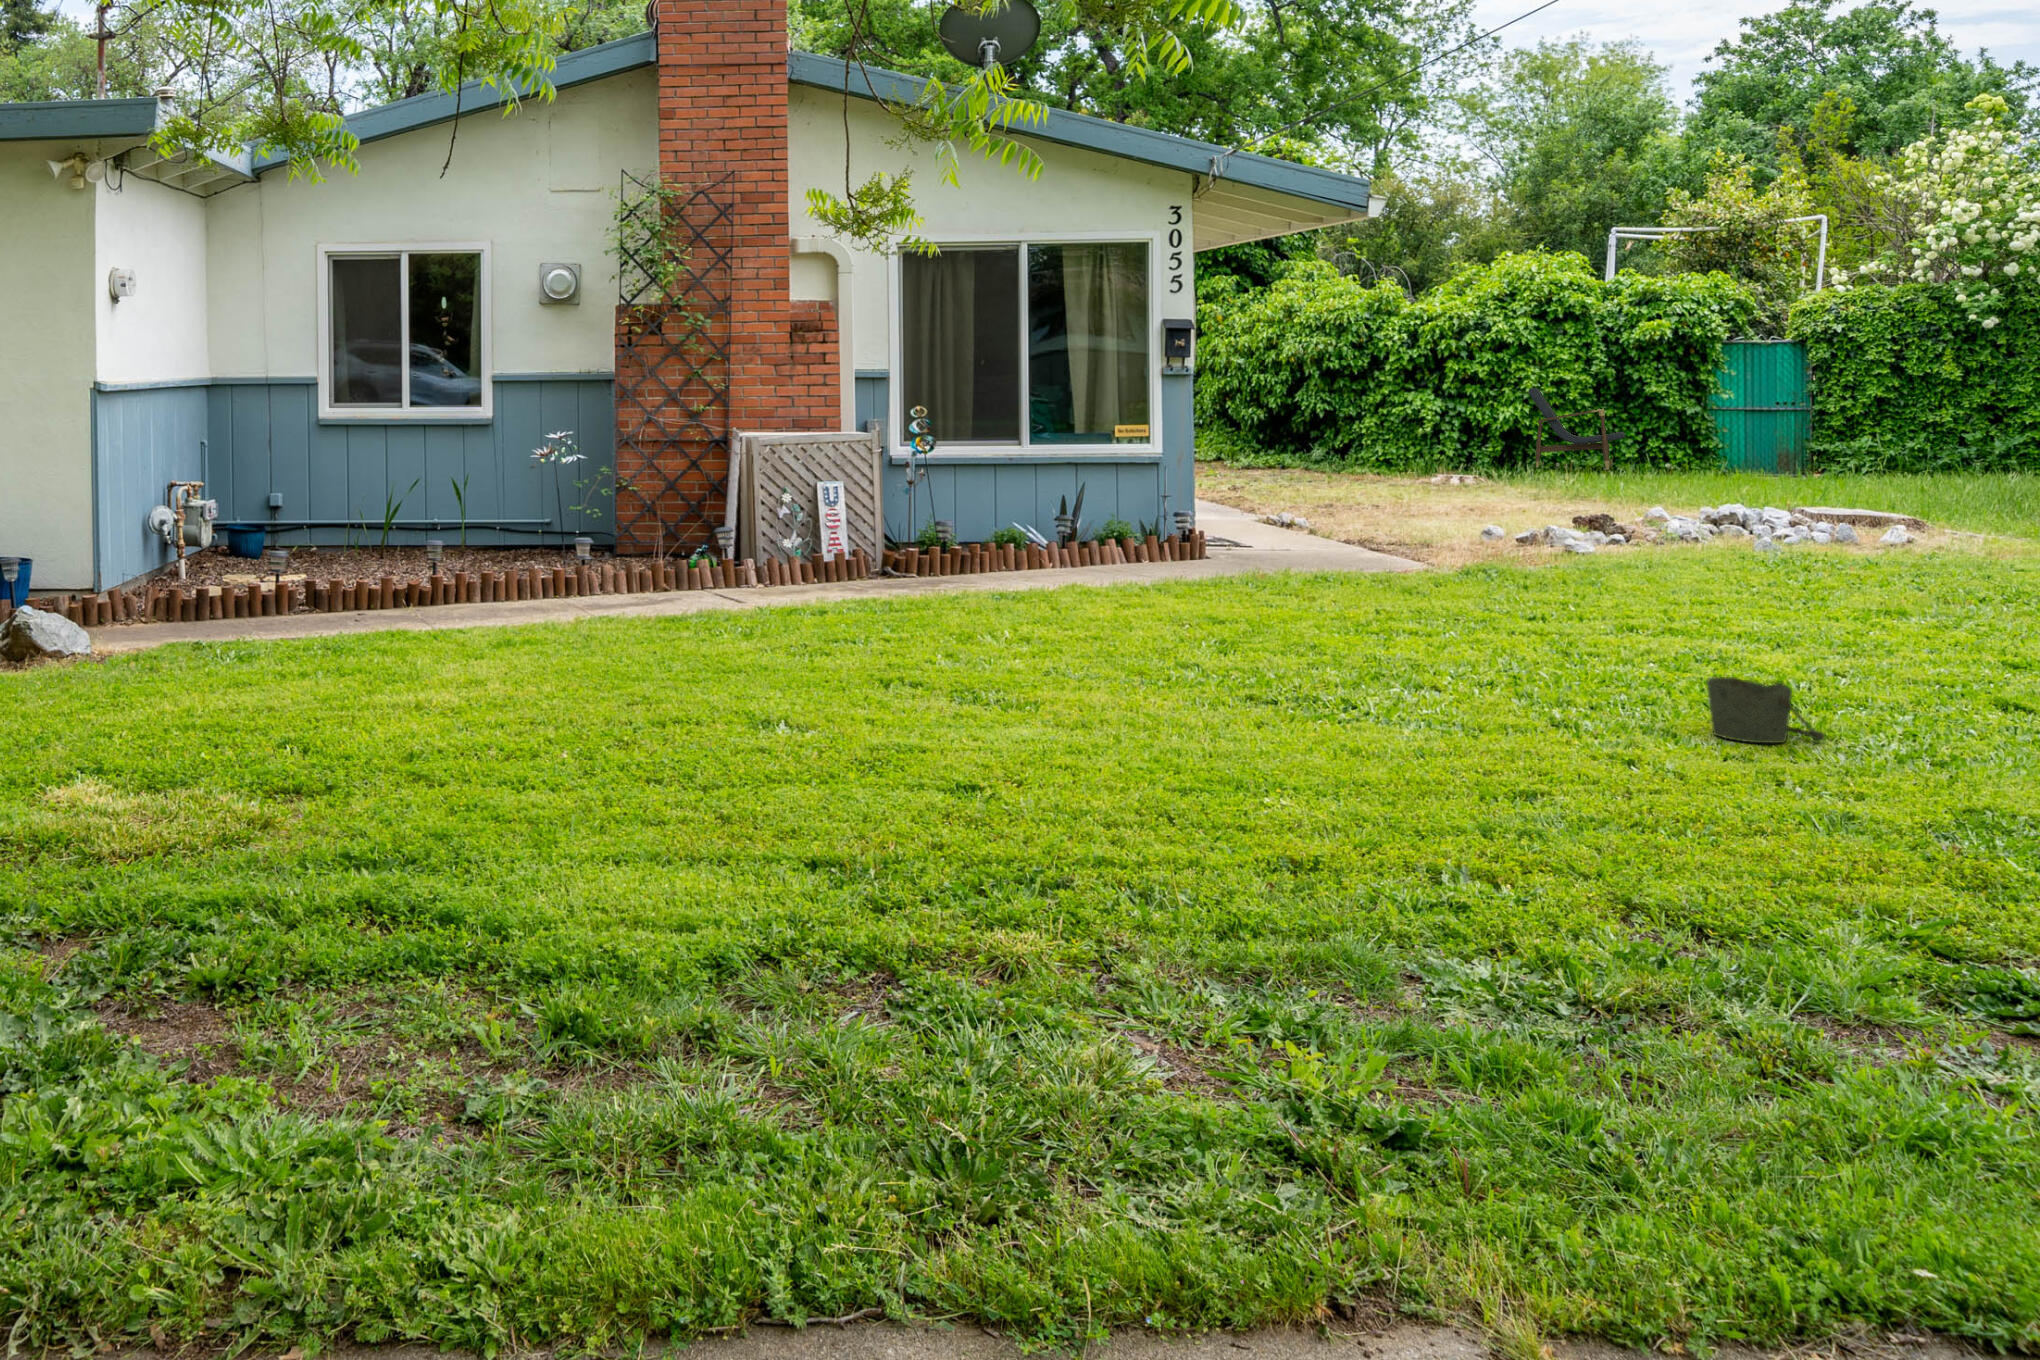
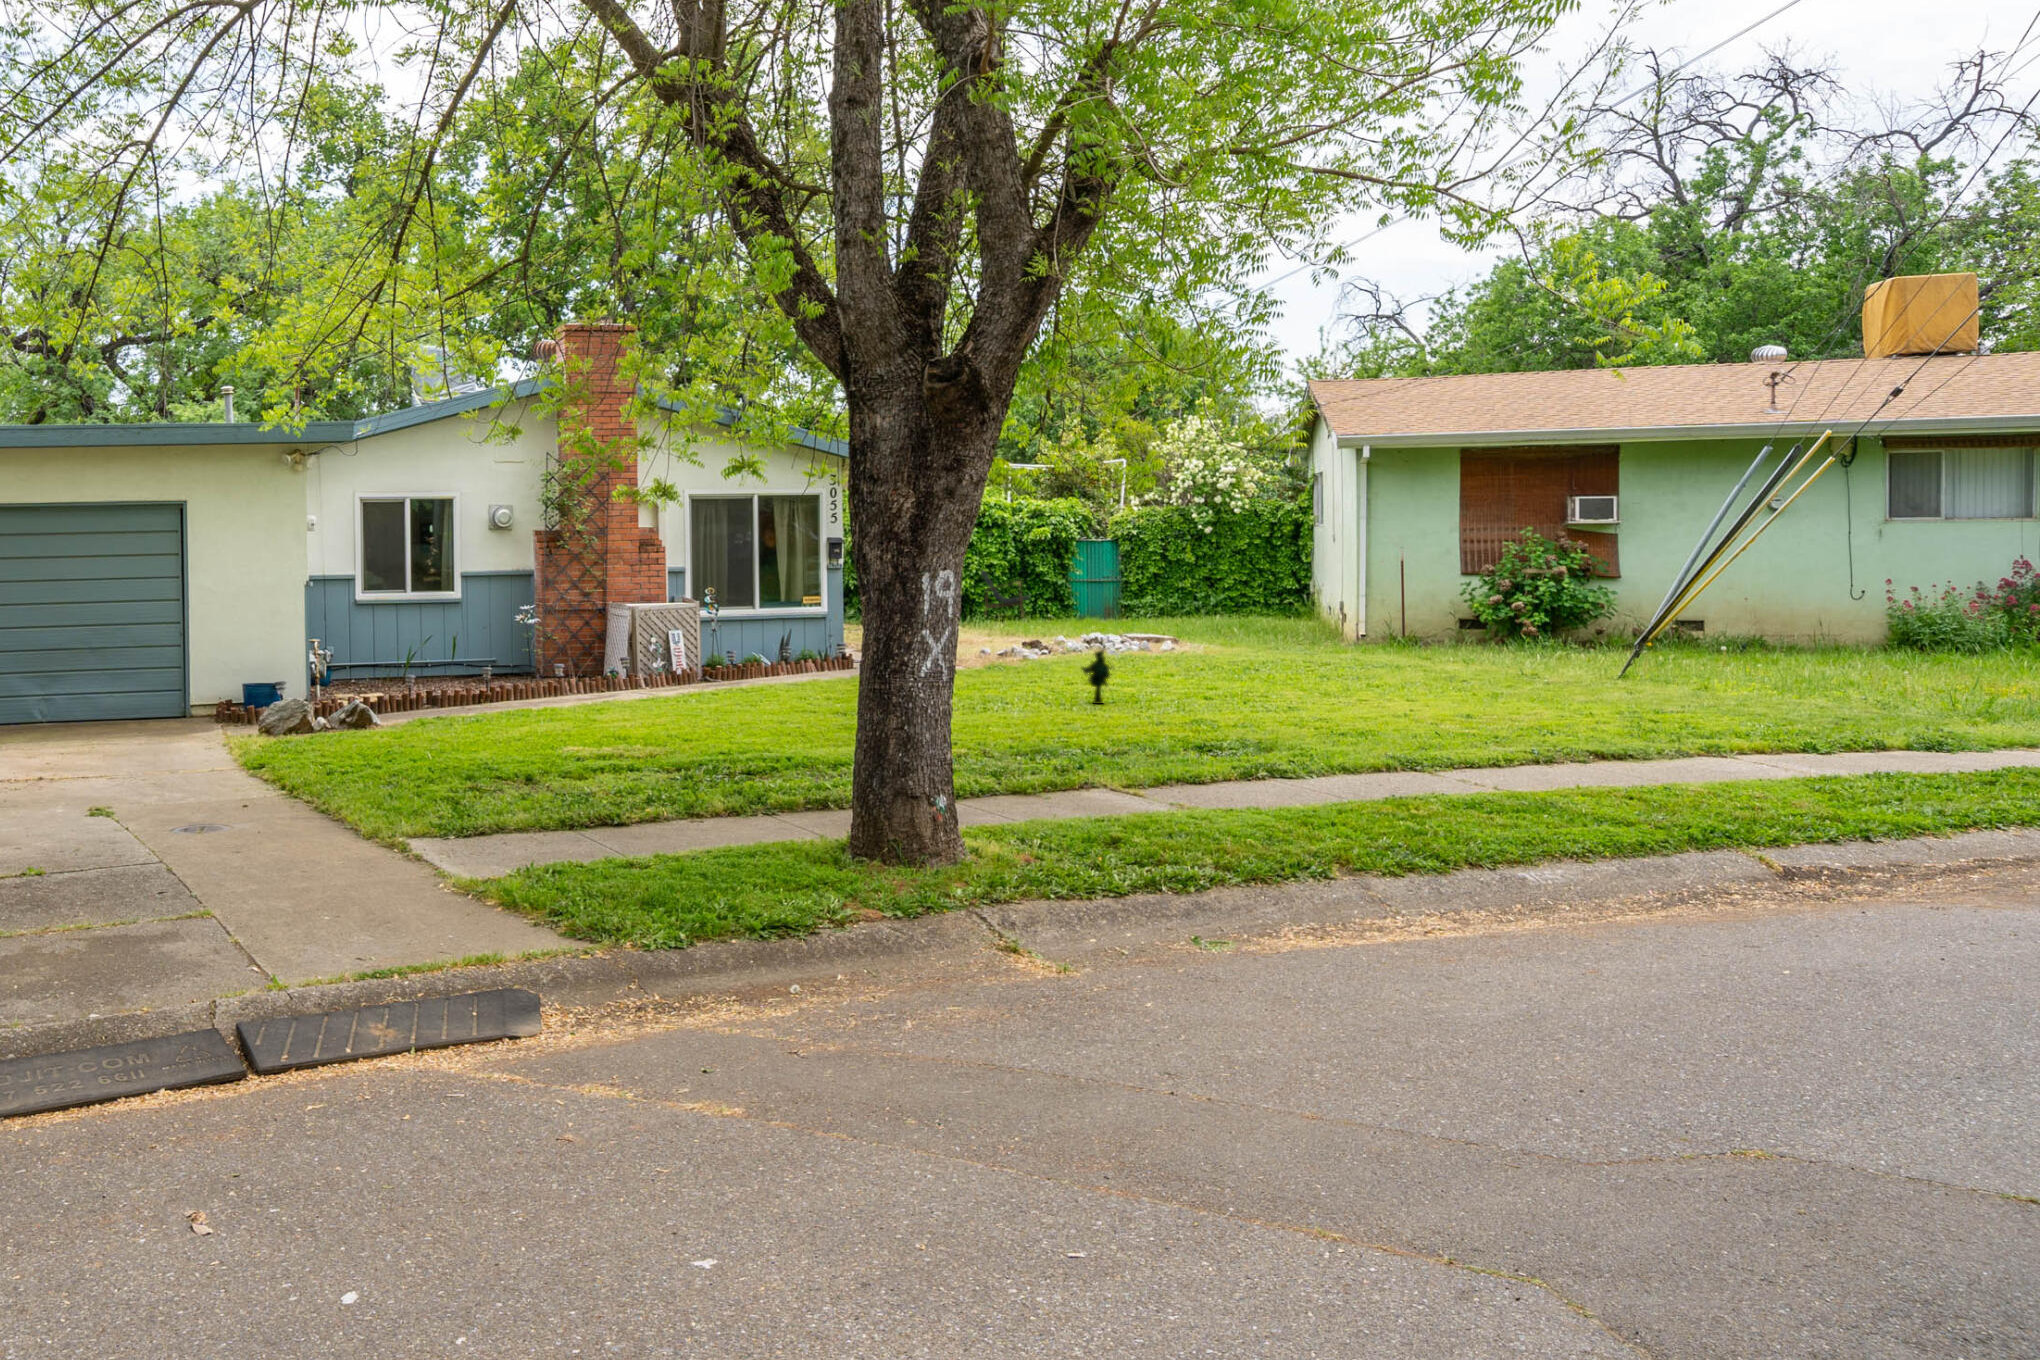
decorative plant: none [1594,562,1693,706] -> present [1082,648,1114,704]
bucket: present [1706,677,1825,743] -> none [1123,688,1161,711]

